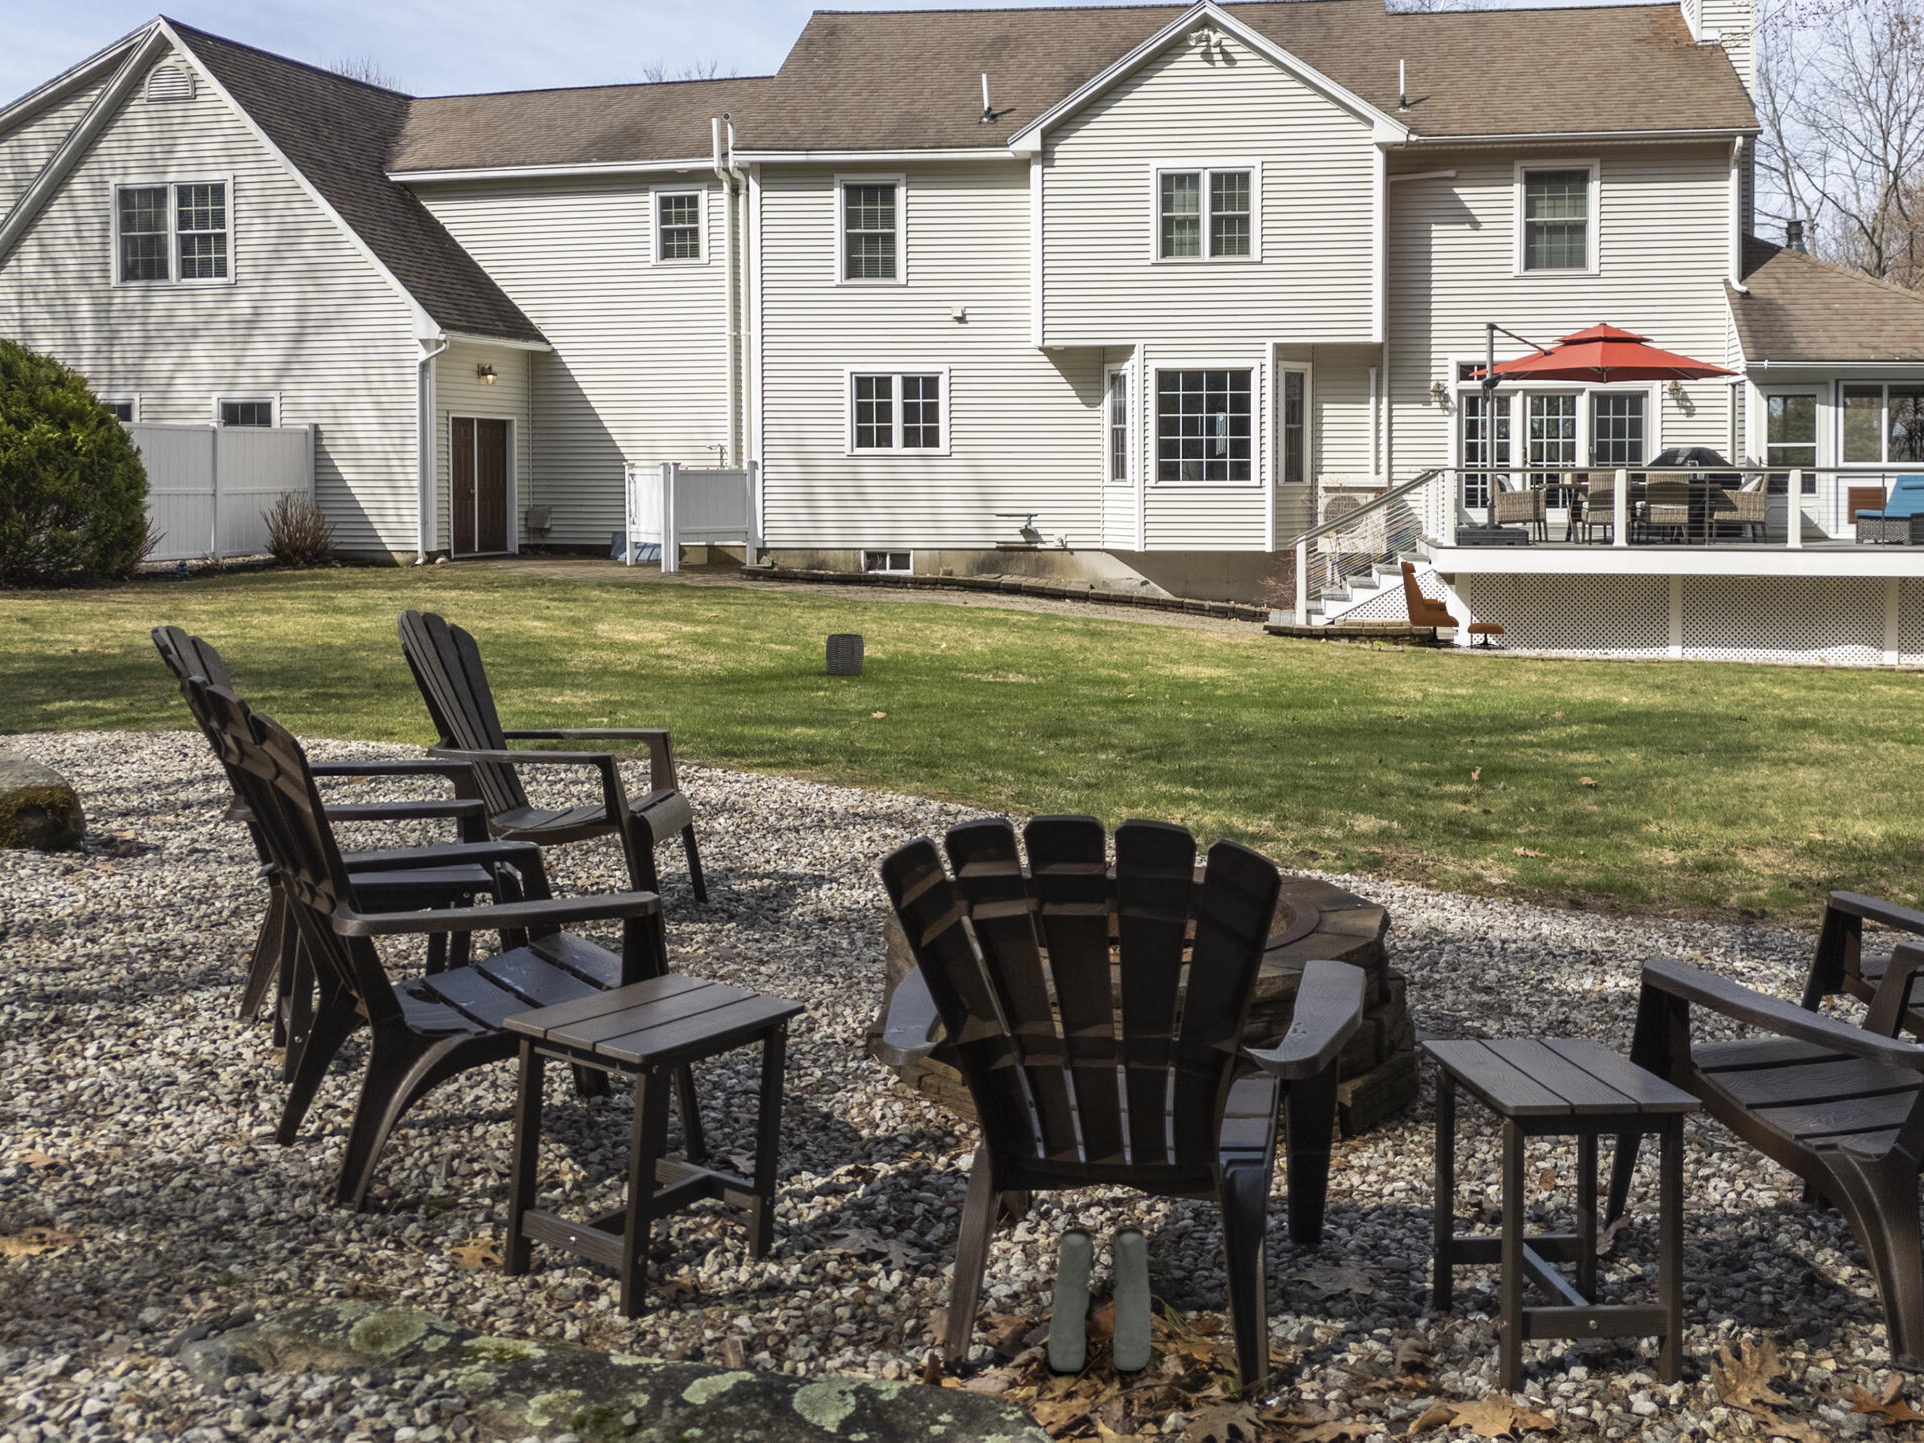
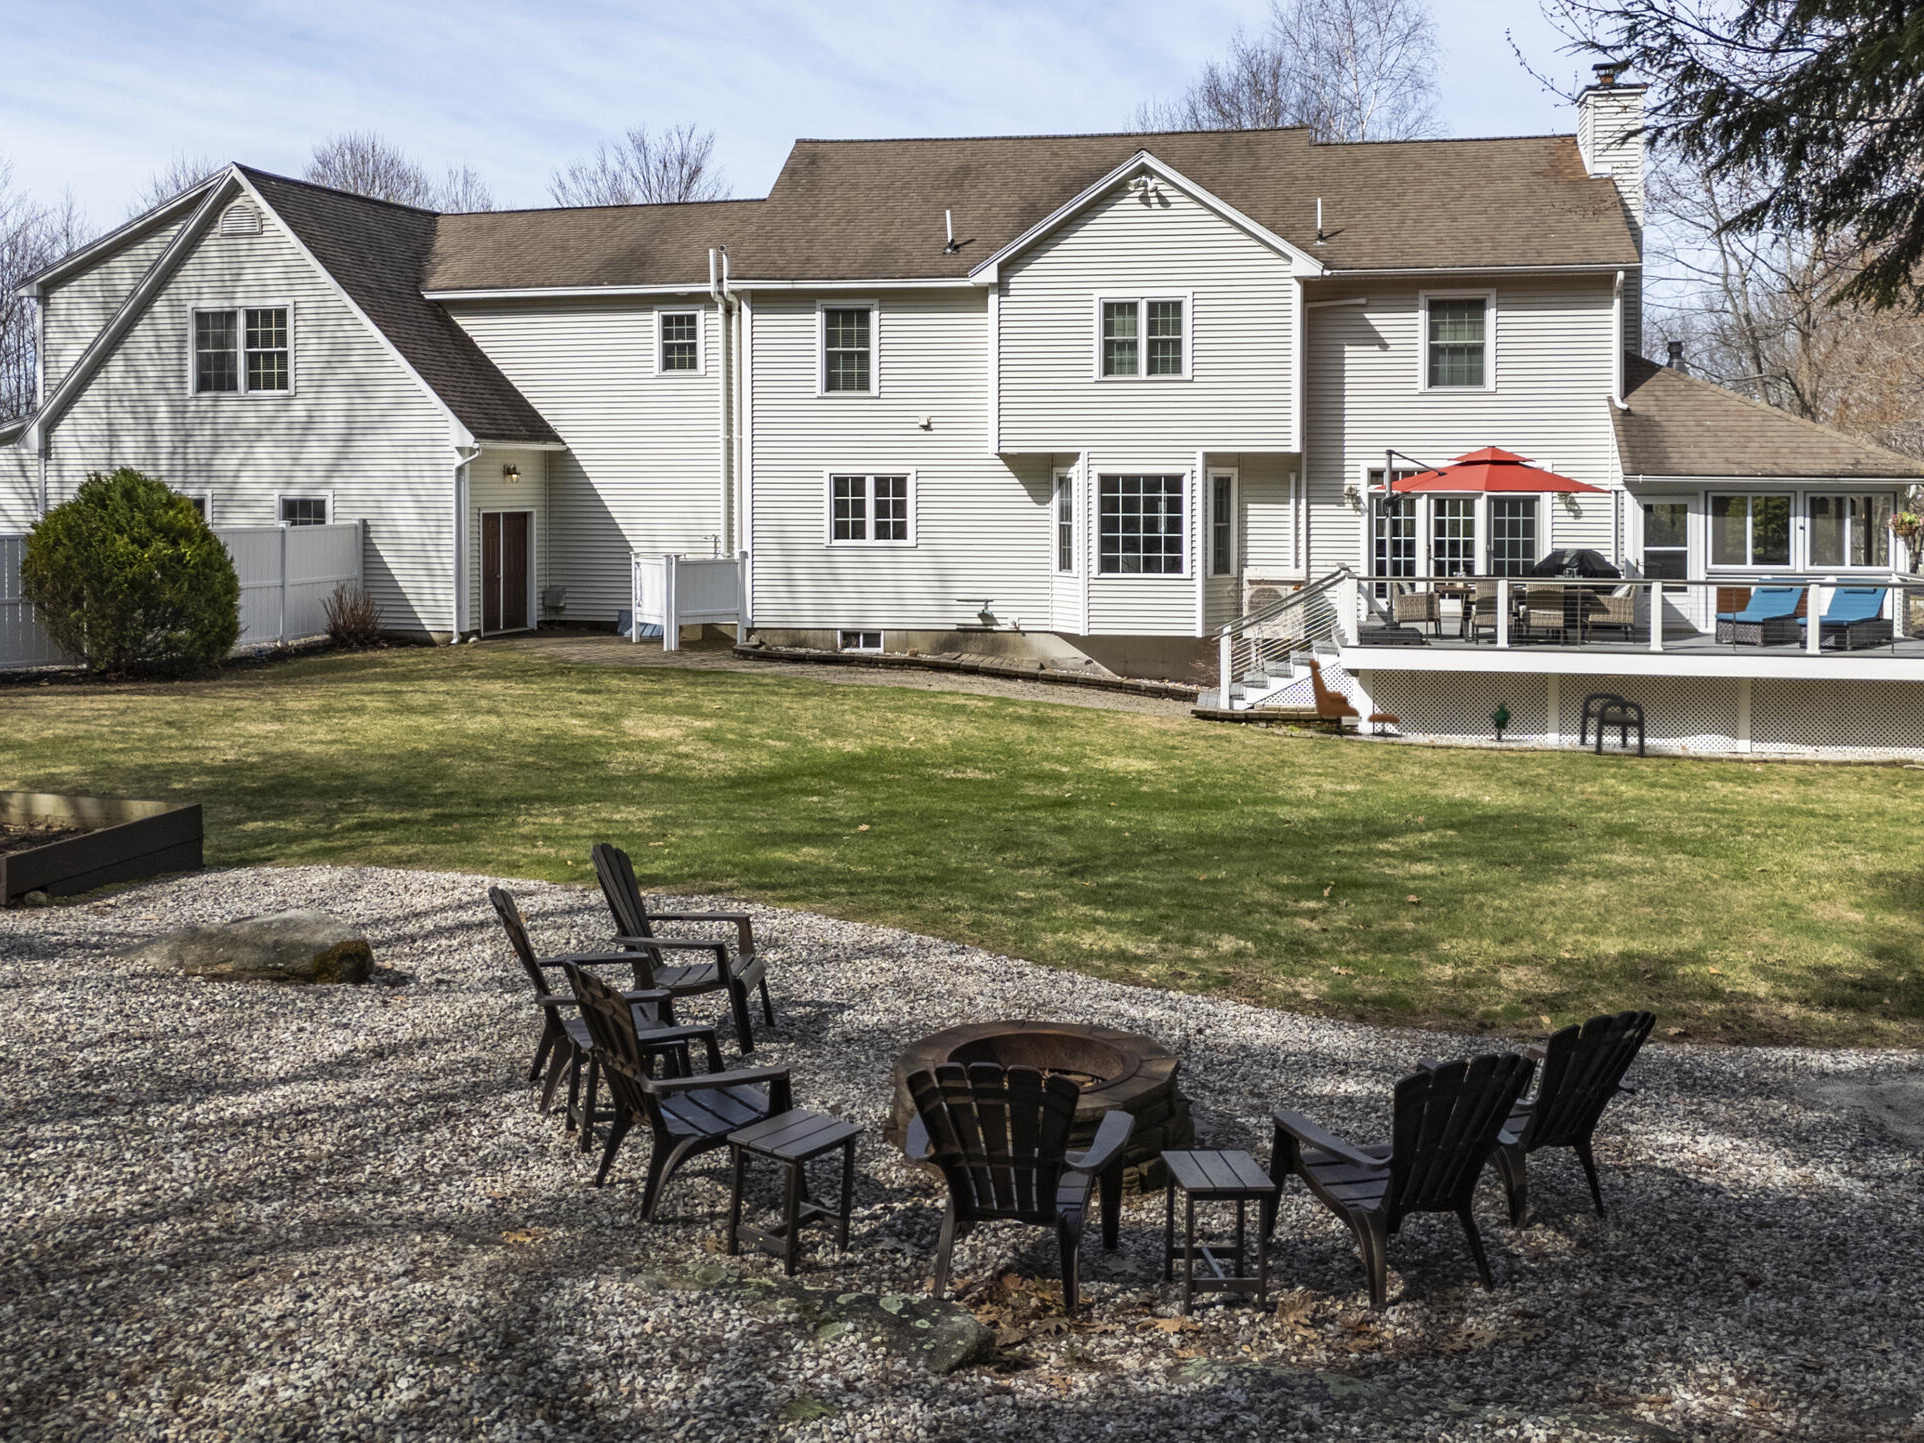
bench: none [1707,597,1784,667] -> present [1580,693,1645,757]
decorative plant: none [1604,607,1632,654] -> present [1489,702,1511,742]
woven basket: present [826,634,864,675] -> none [813,732,845,768]
boots: present [1048,1226,1151,1372] -> none [980,1231,1041,1318]

